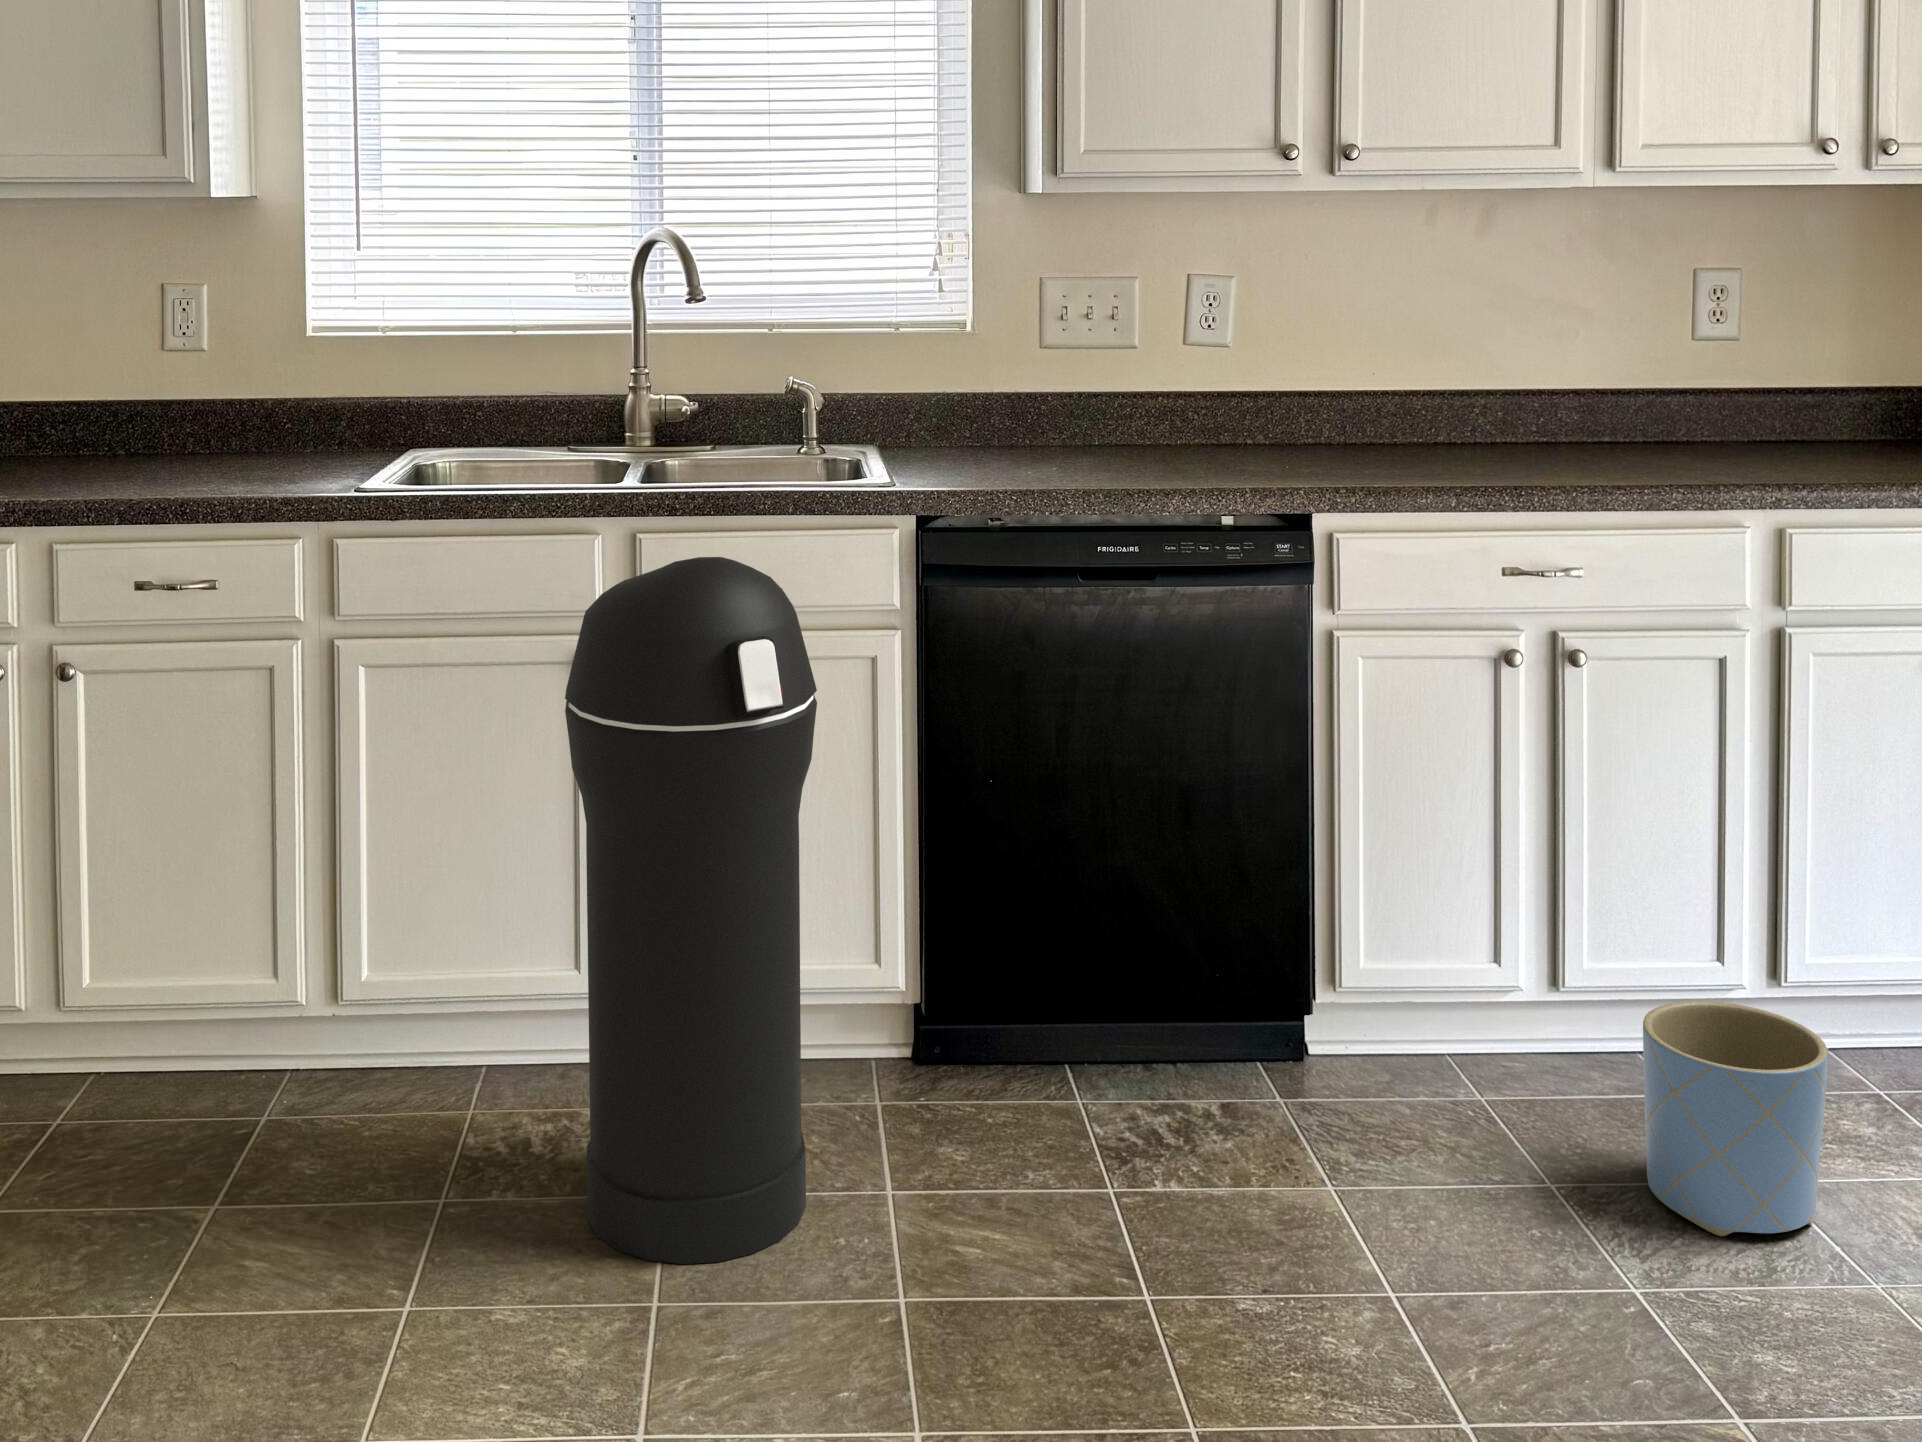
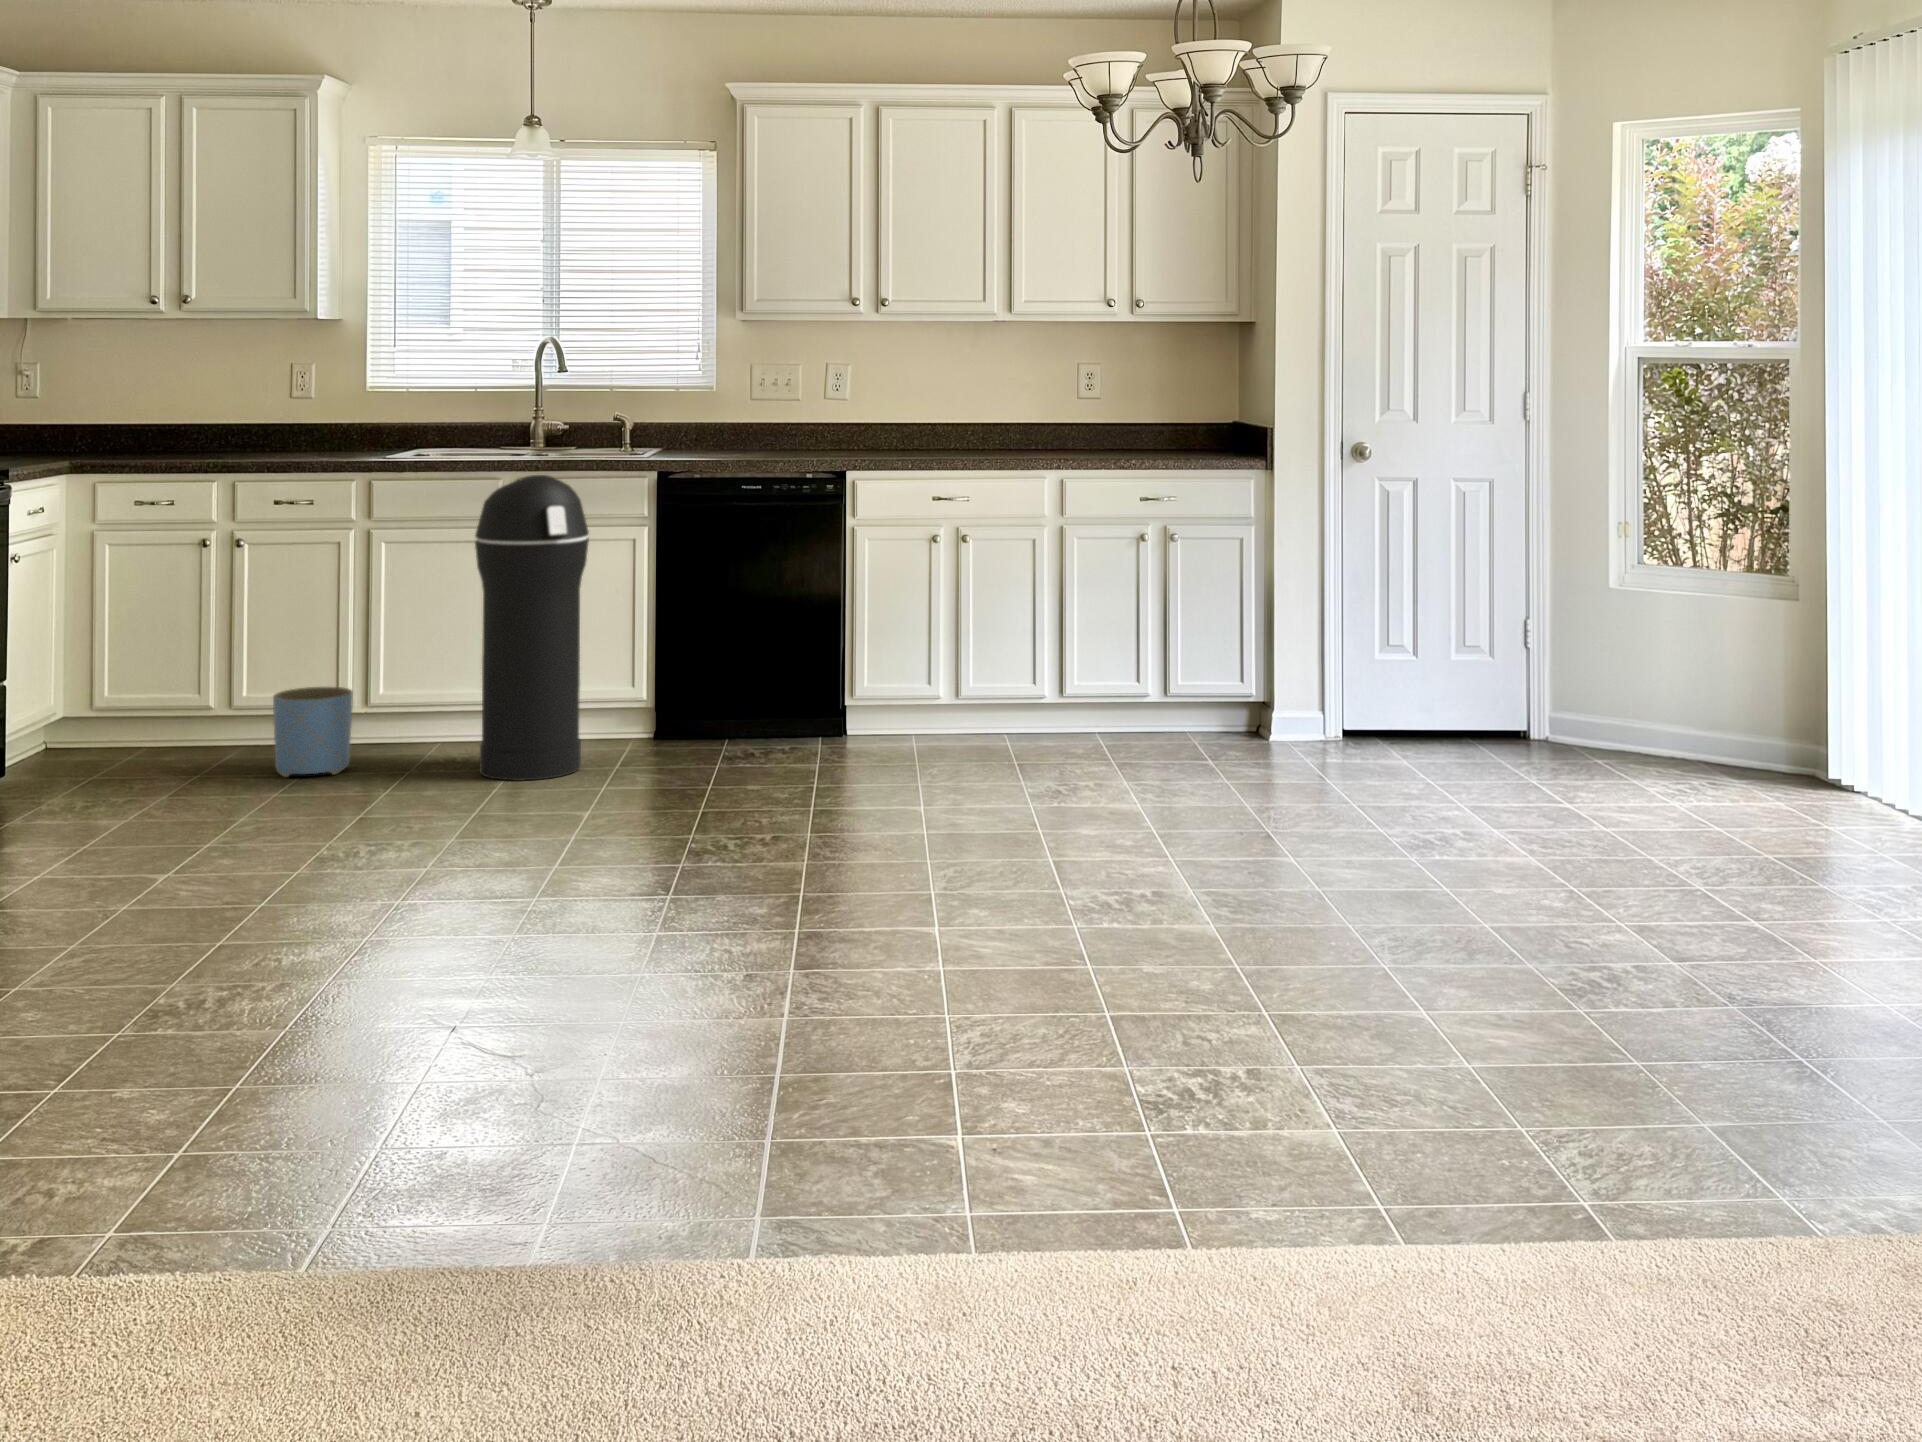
planter: present [1643,1001,1828,1236] -> present [273,687,353,777]

